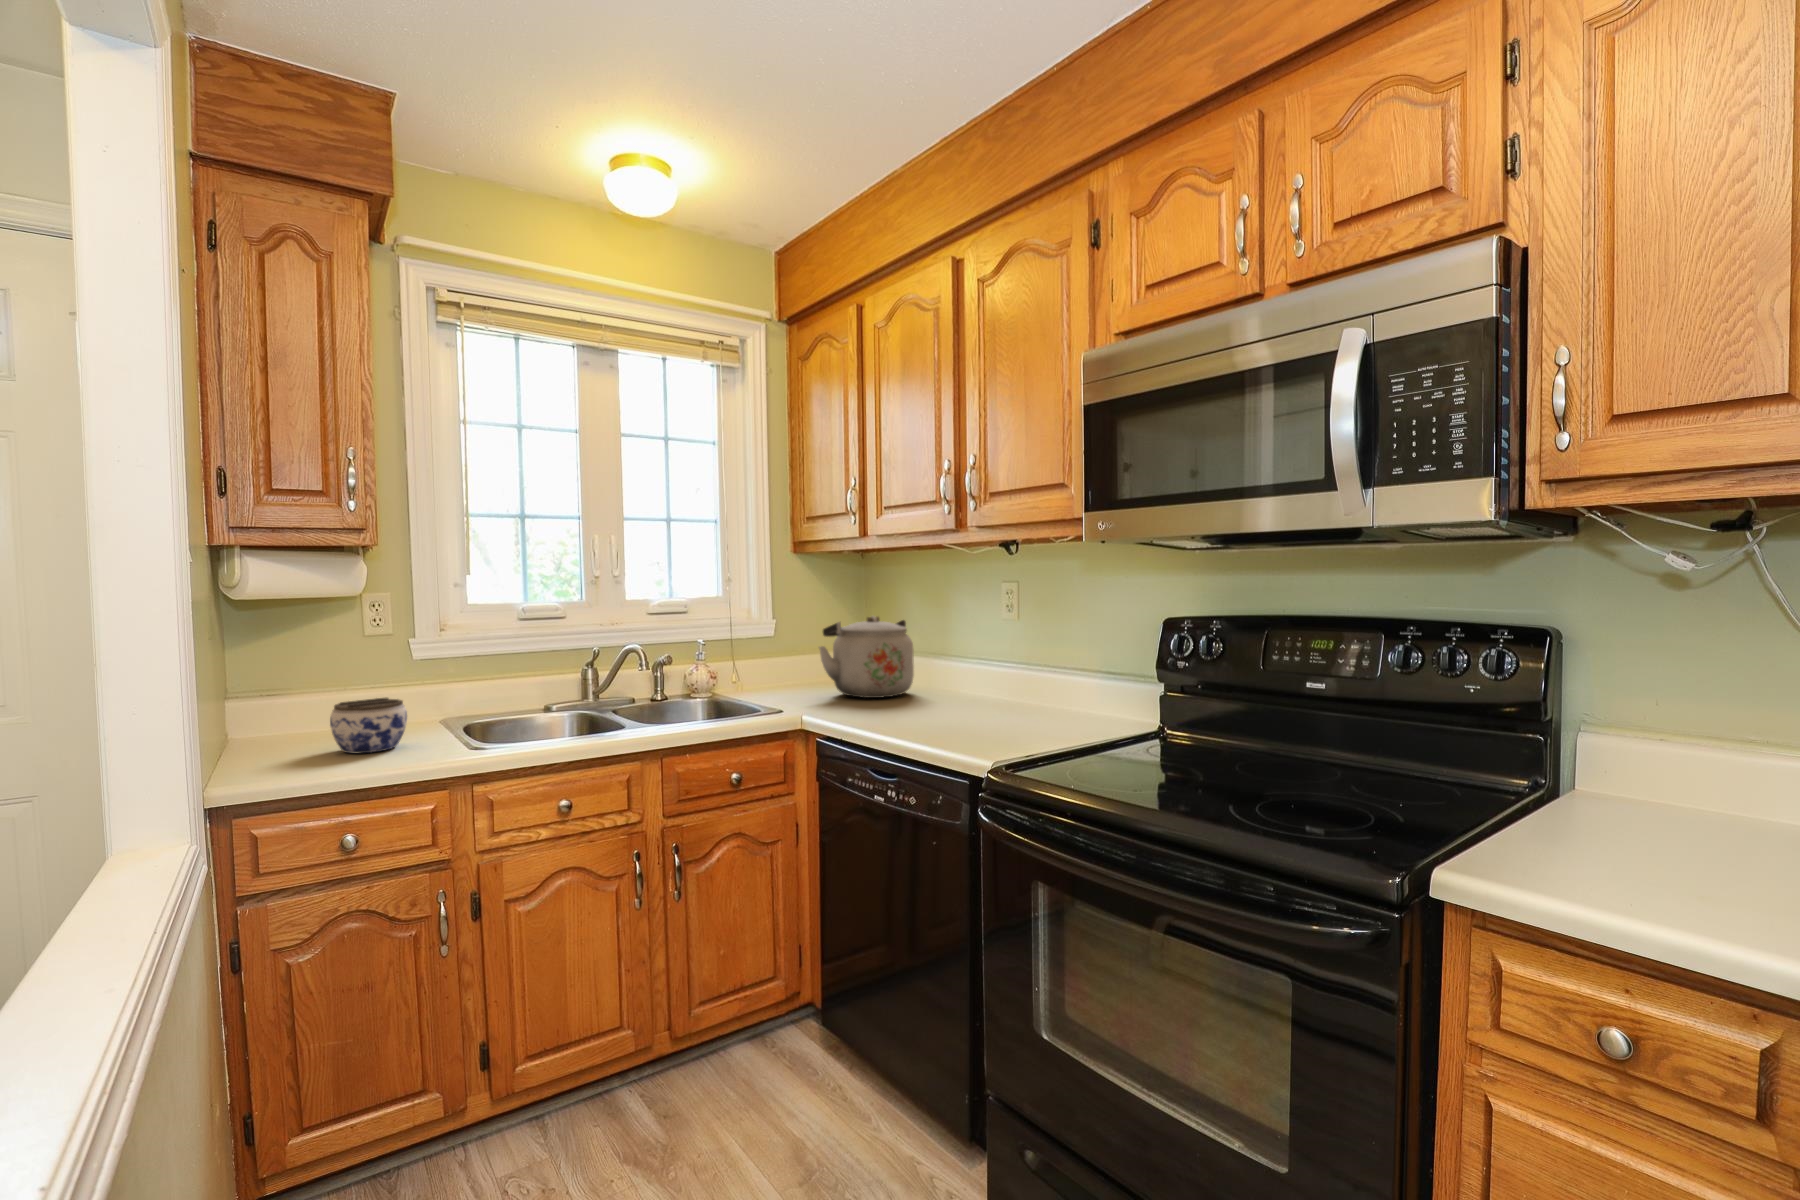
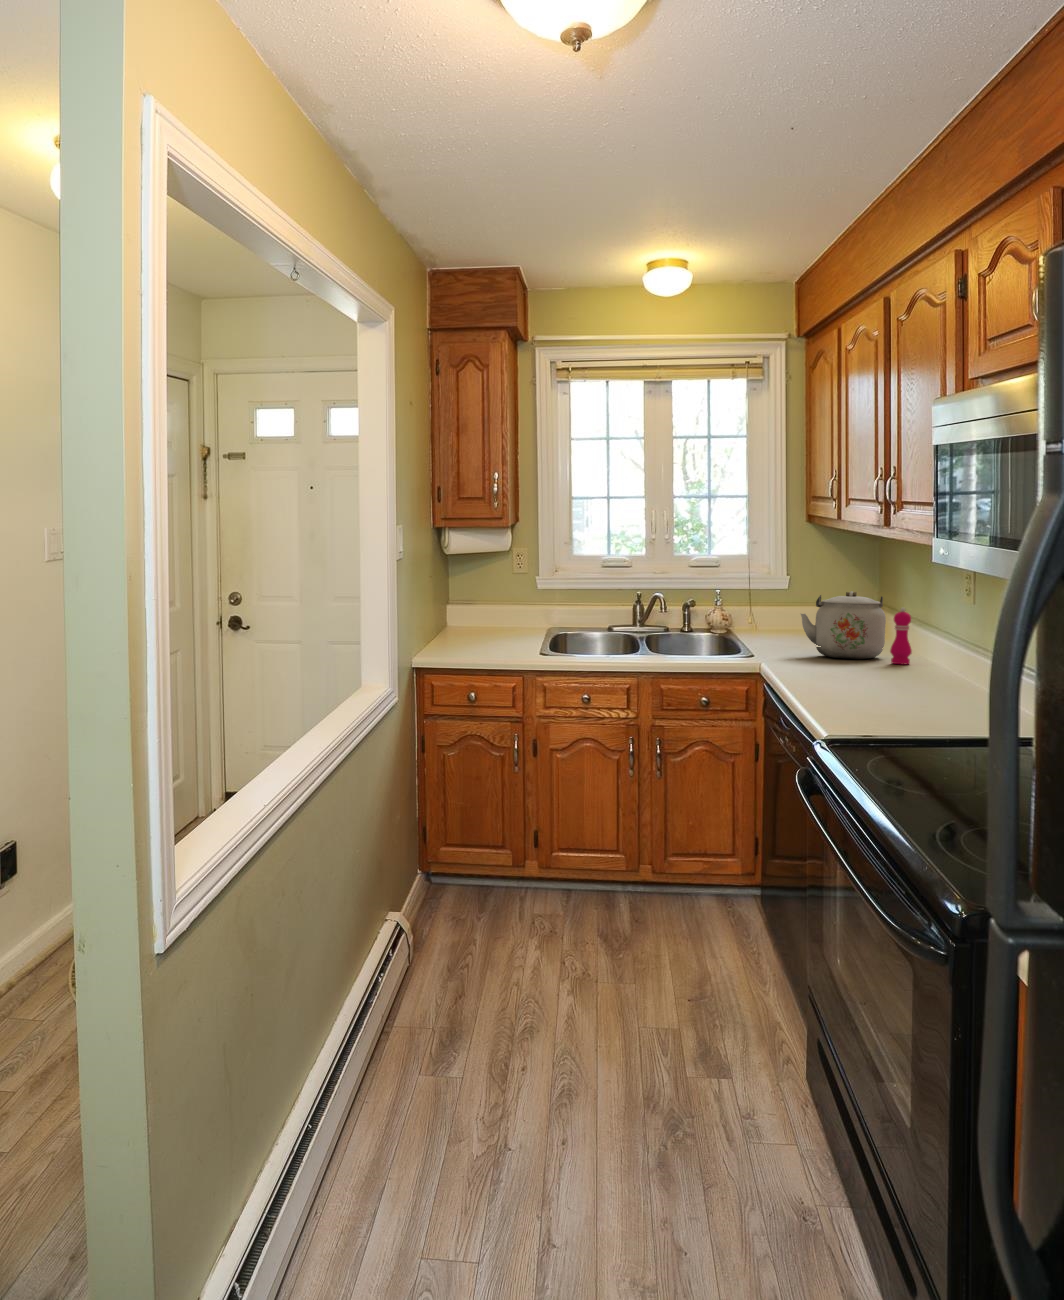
pepper mill: none [940,633,964,700] -> present [890,608,912,664]
jar: present [330,698,407,753] -> none [475,624,513,654]

